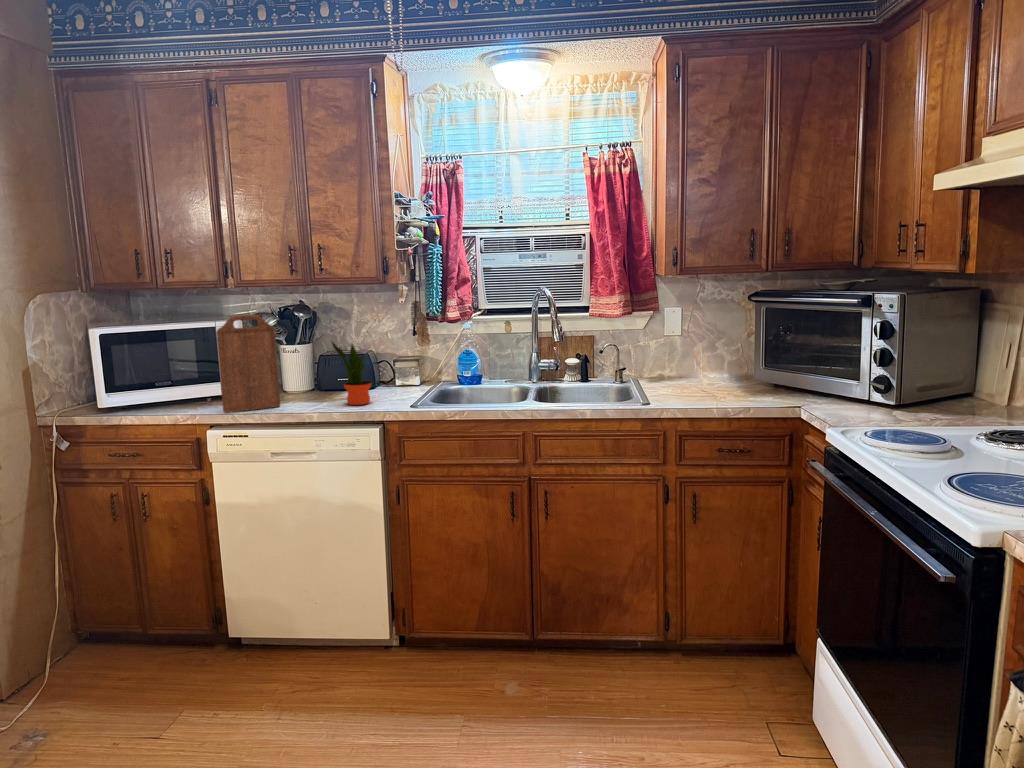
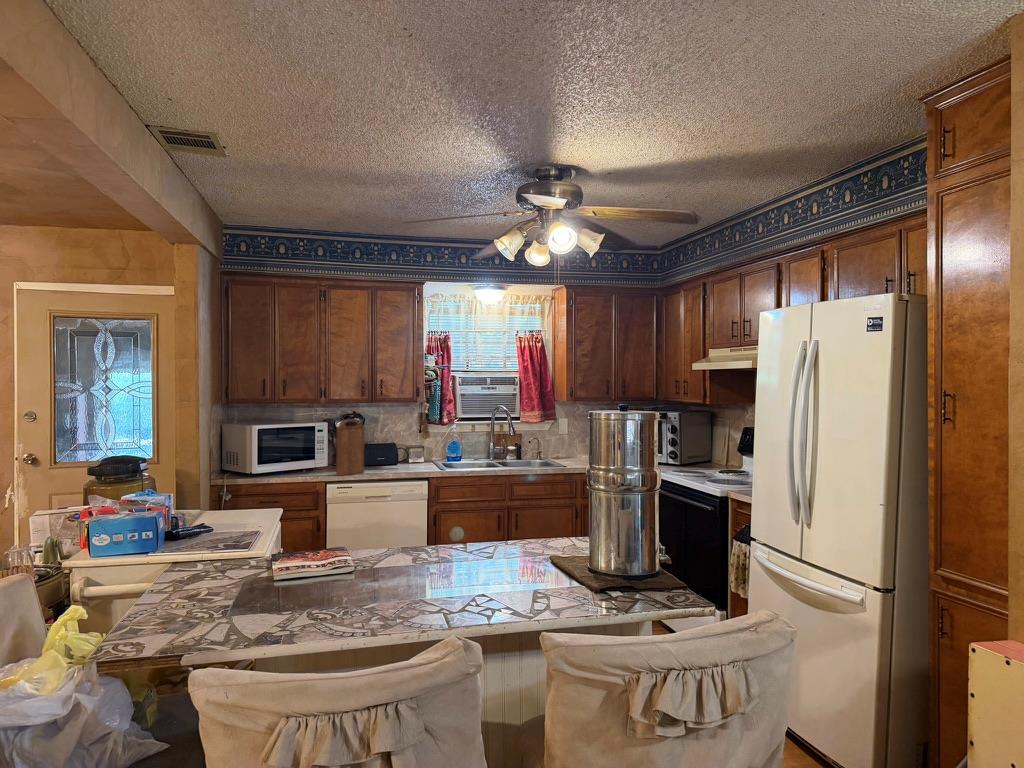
potted plant: present [332,342,371,405] -> none [396,434,415,471]

